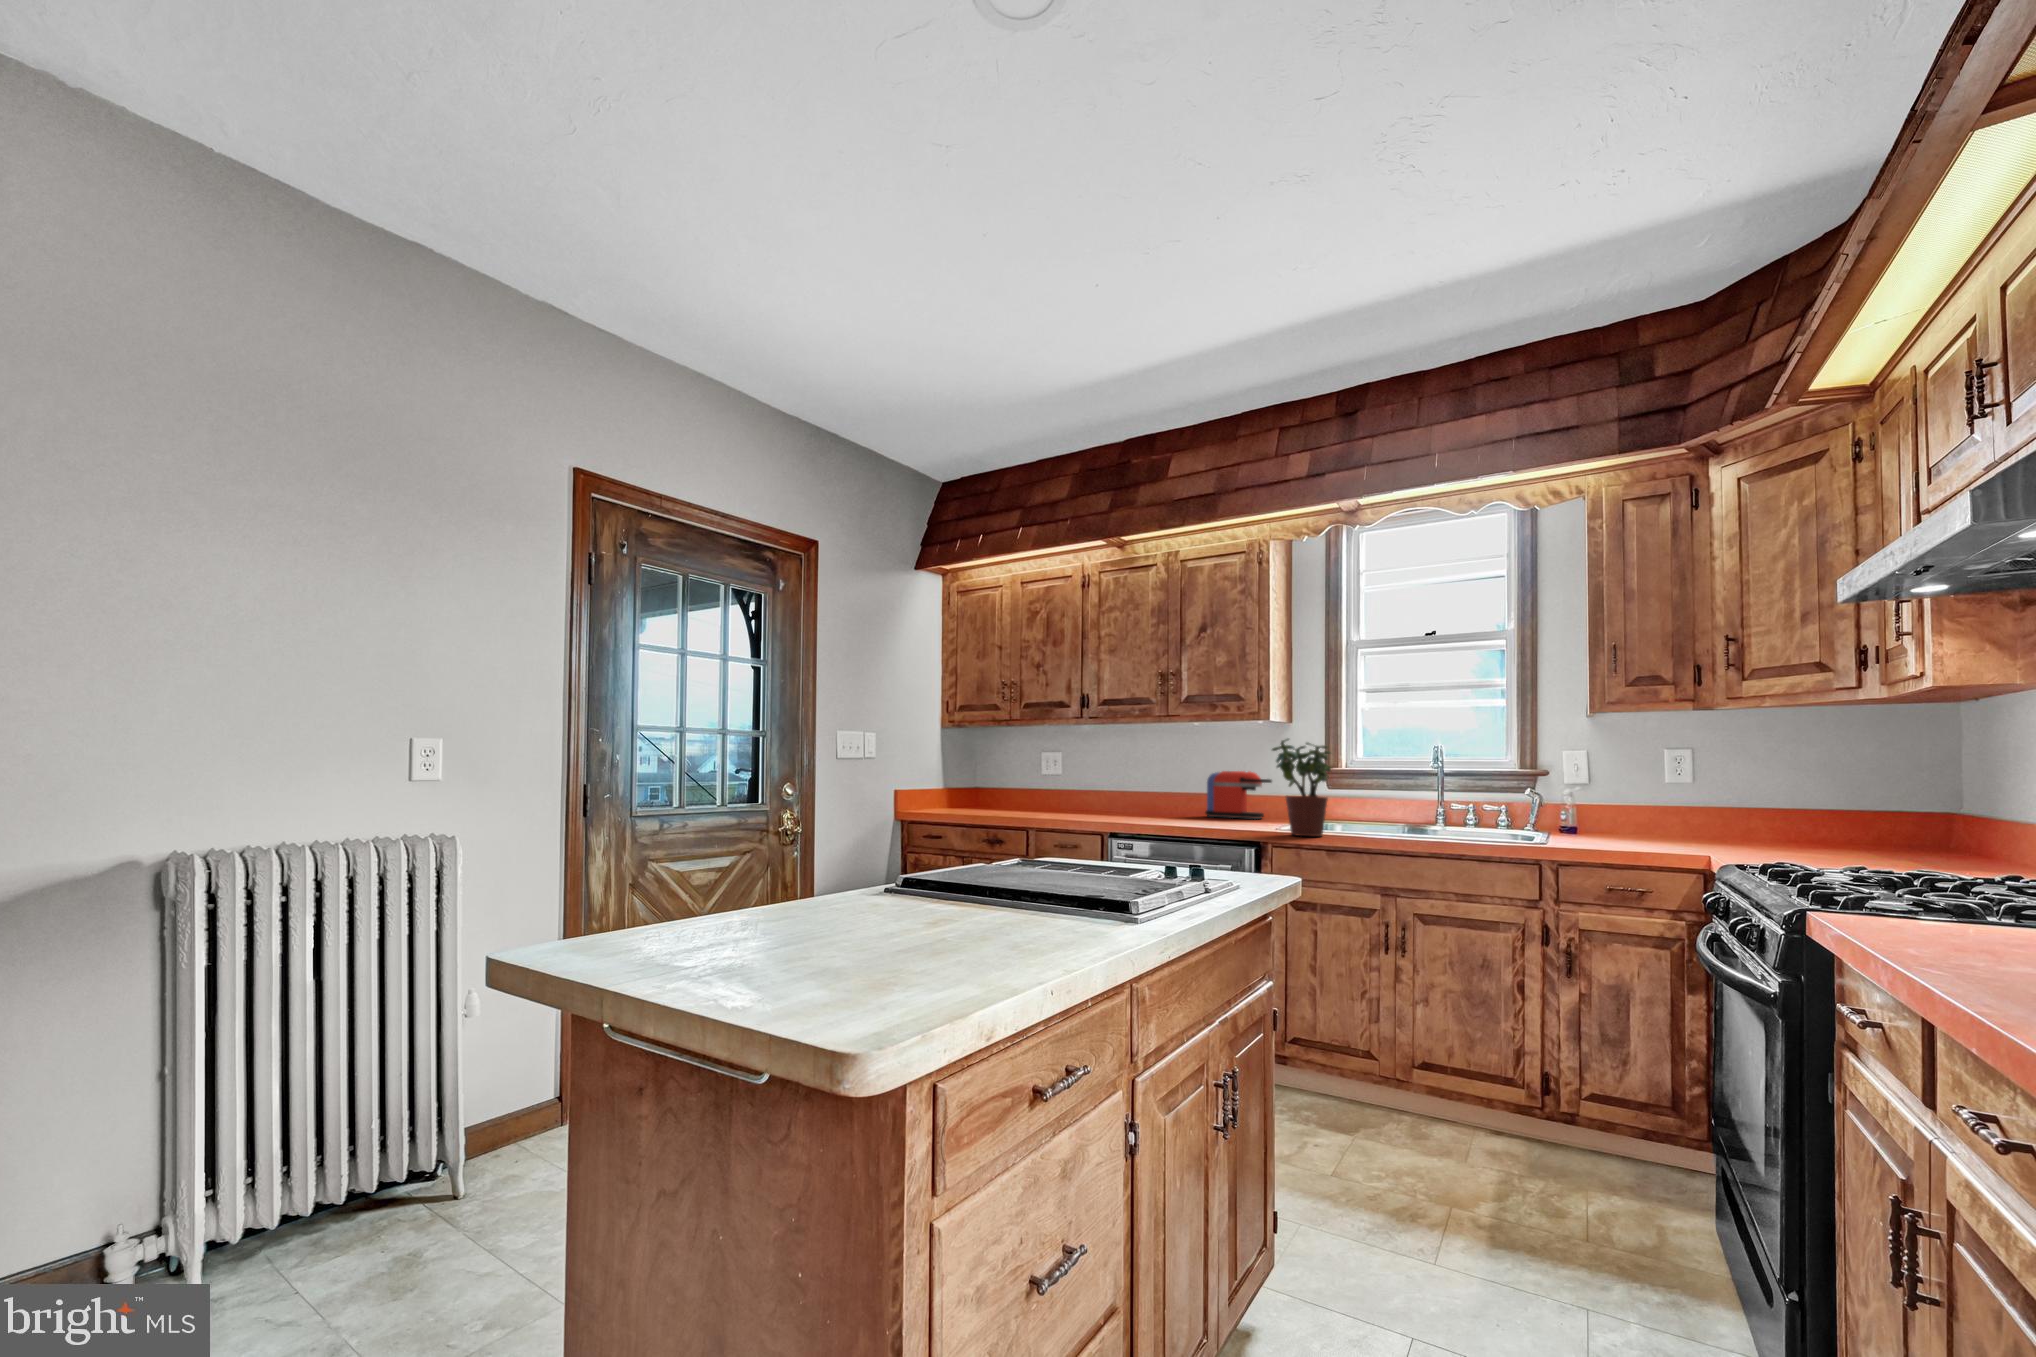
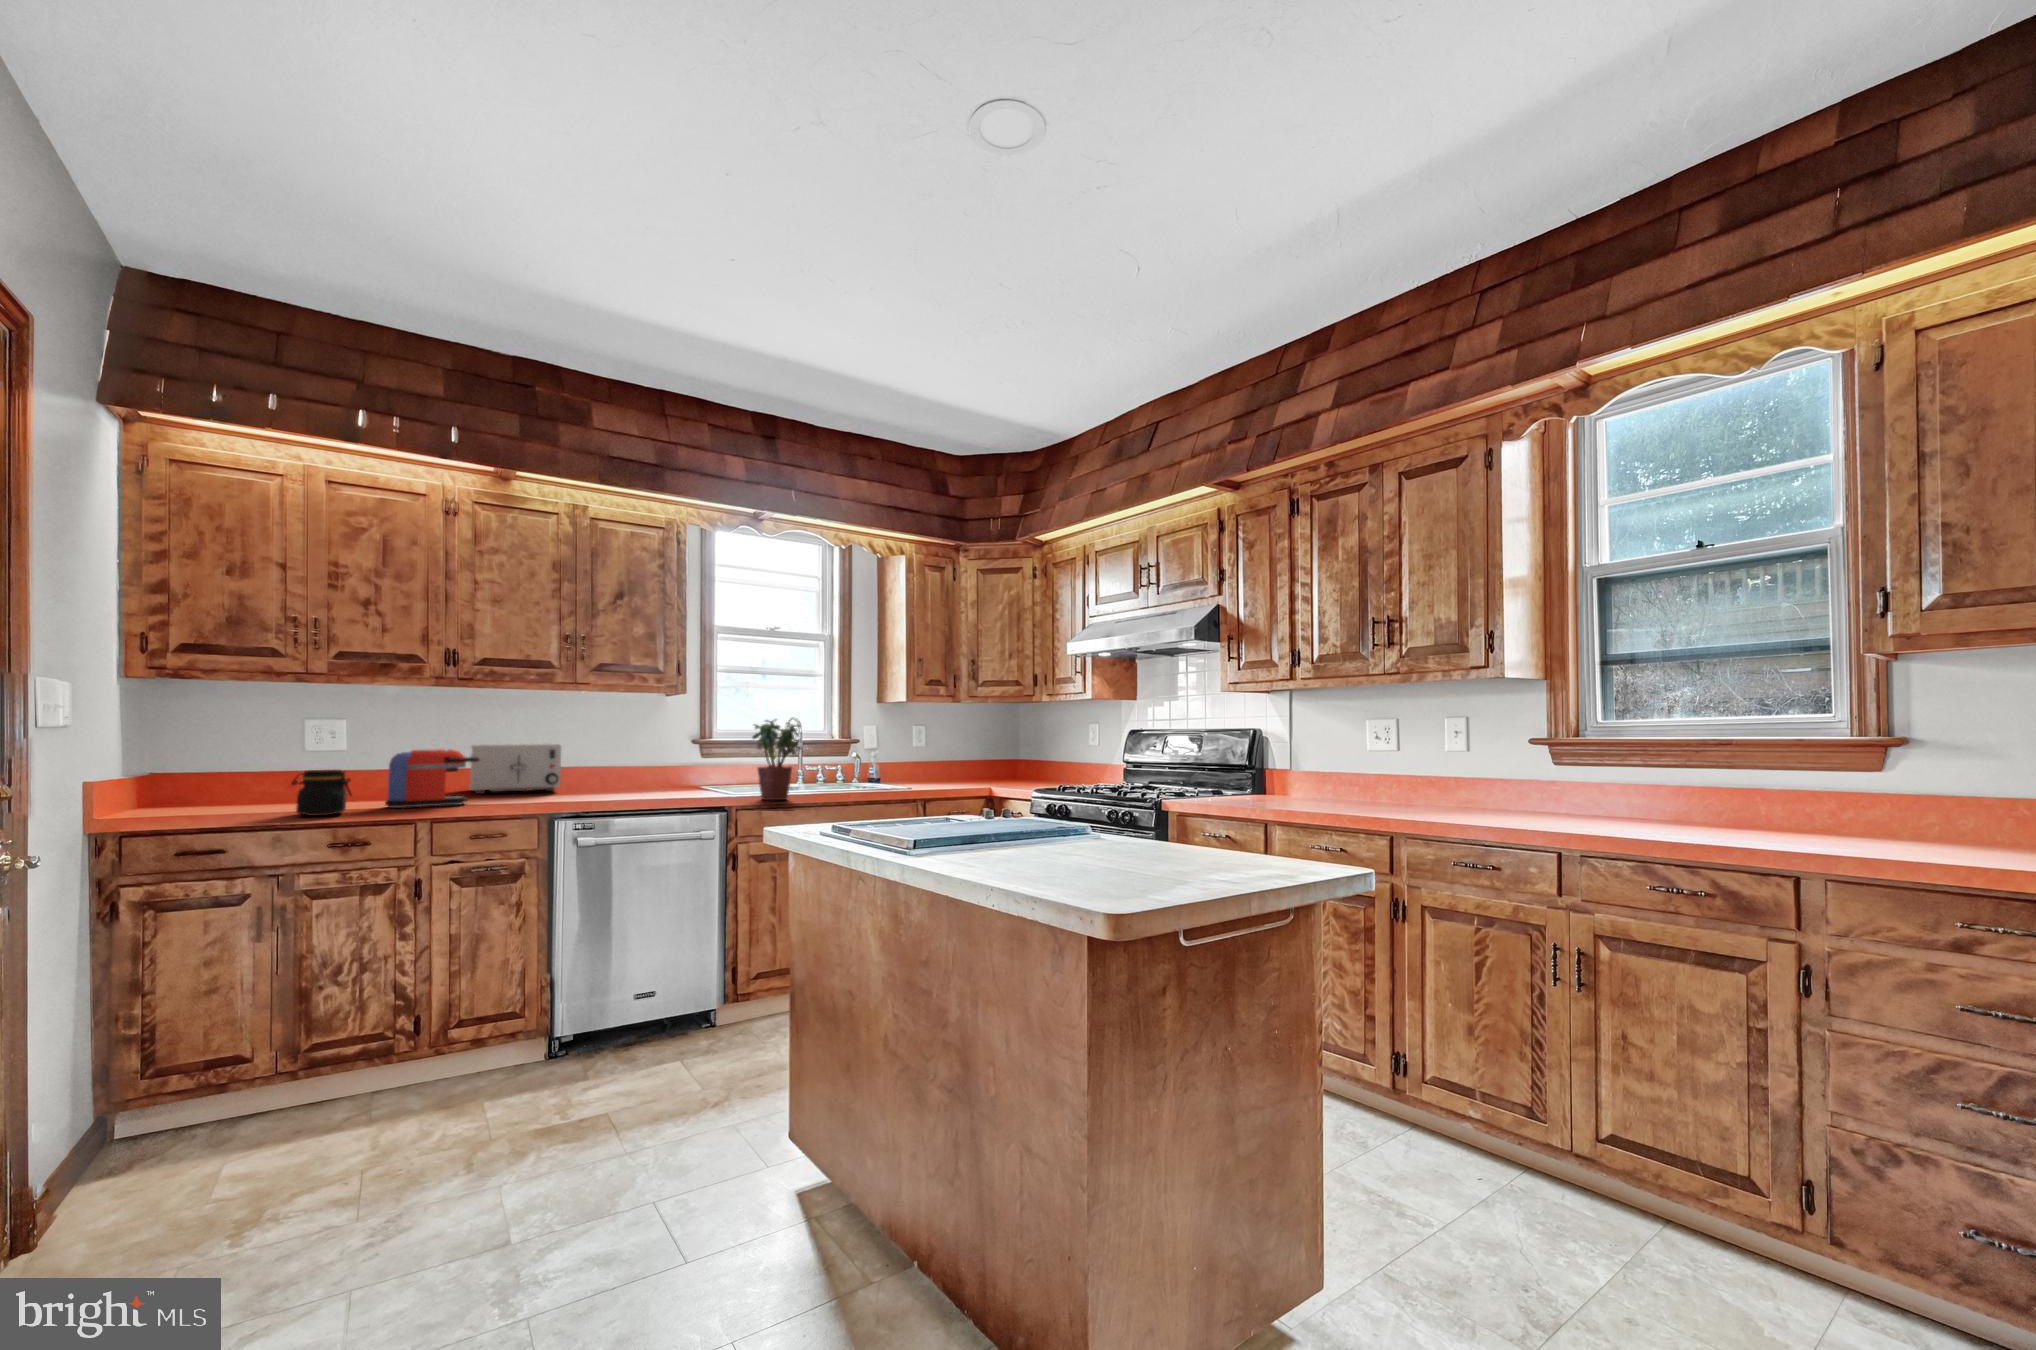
toaster: none [1118,769,1196,813] -> present [469,743,561,794]
coffee maker: present [1205,771,1272,819] -> present [385,749,479,808]
jar: none [974,780,1006,812] -> present [291,770,352,816]

